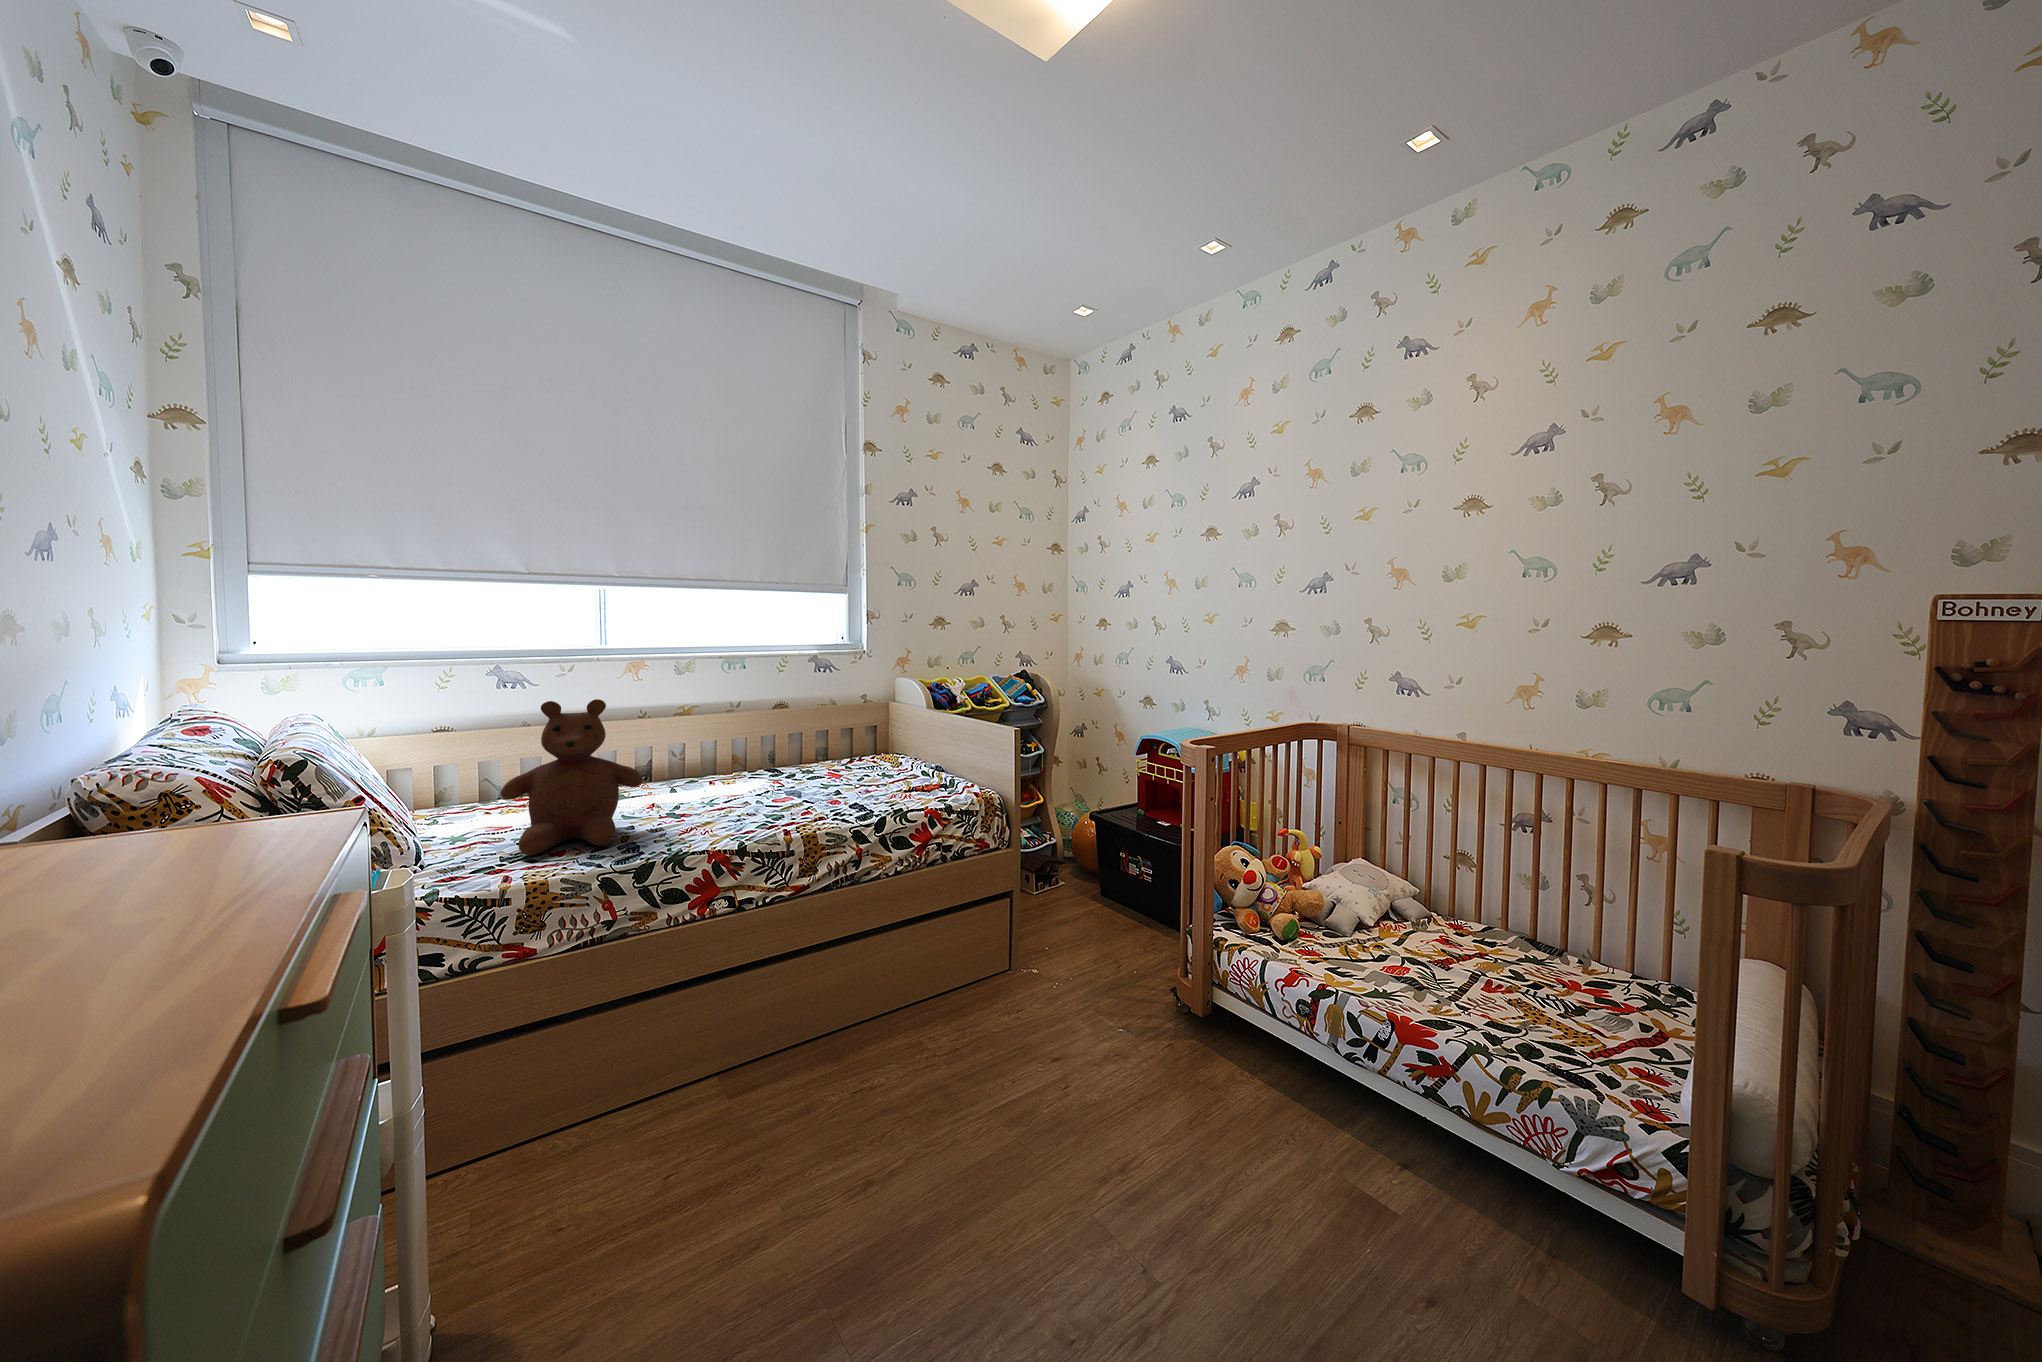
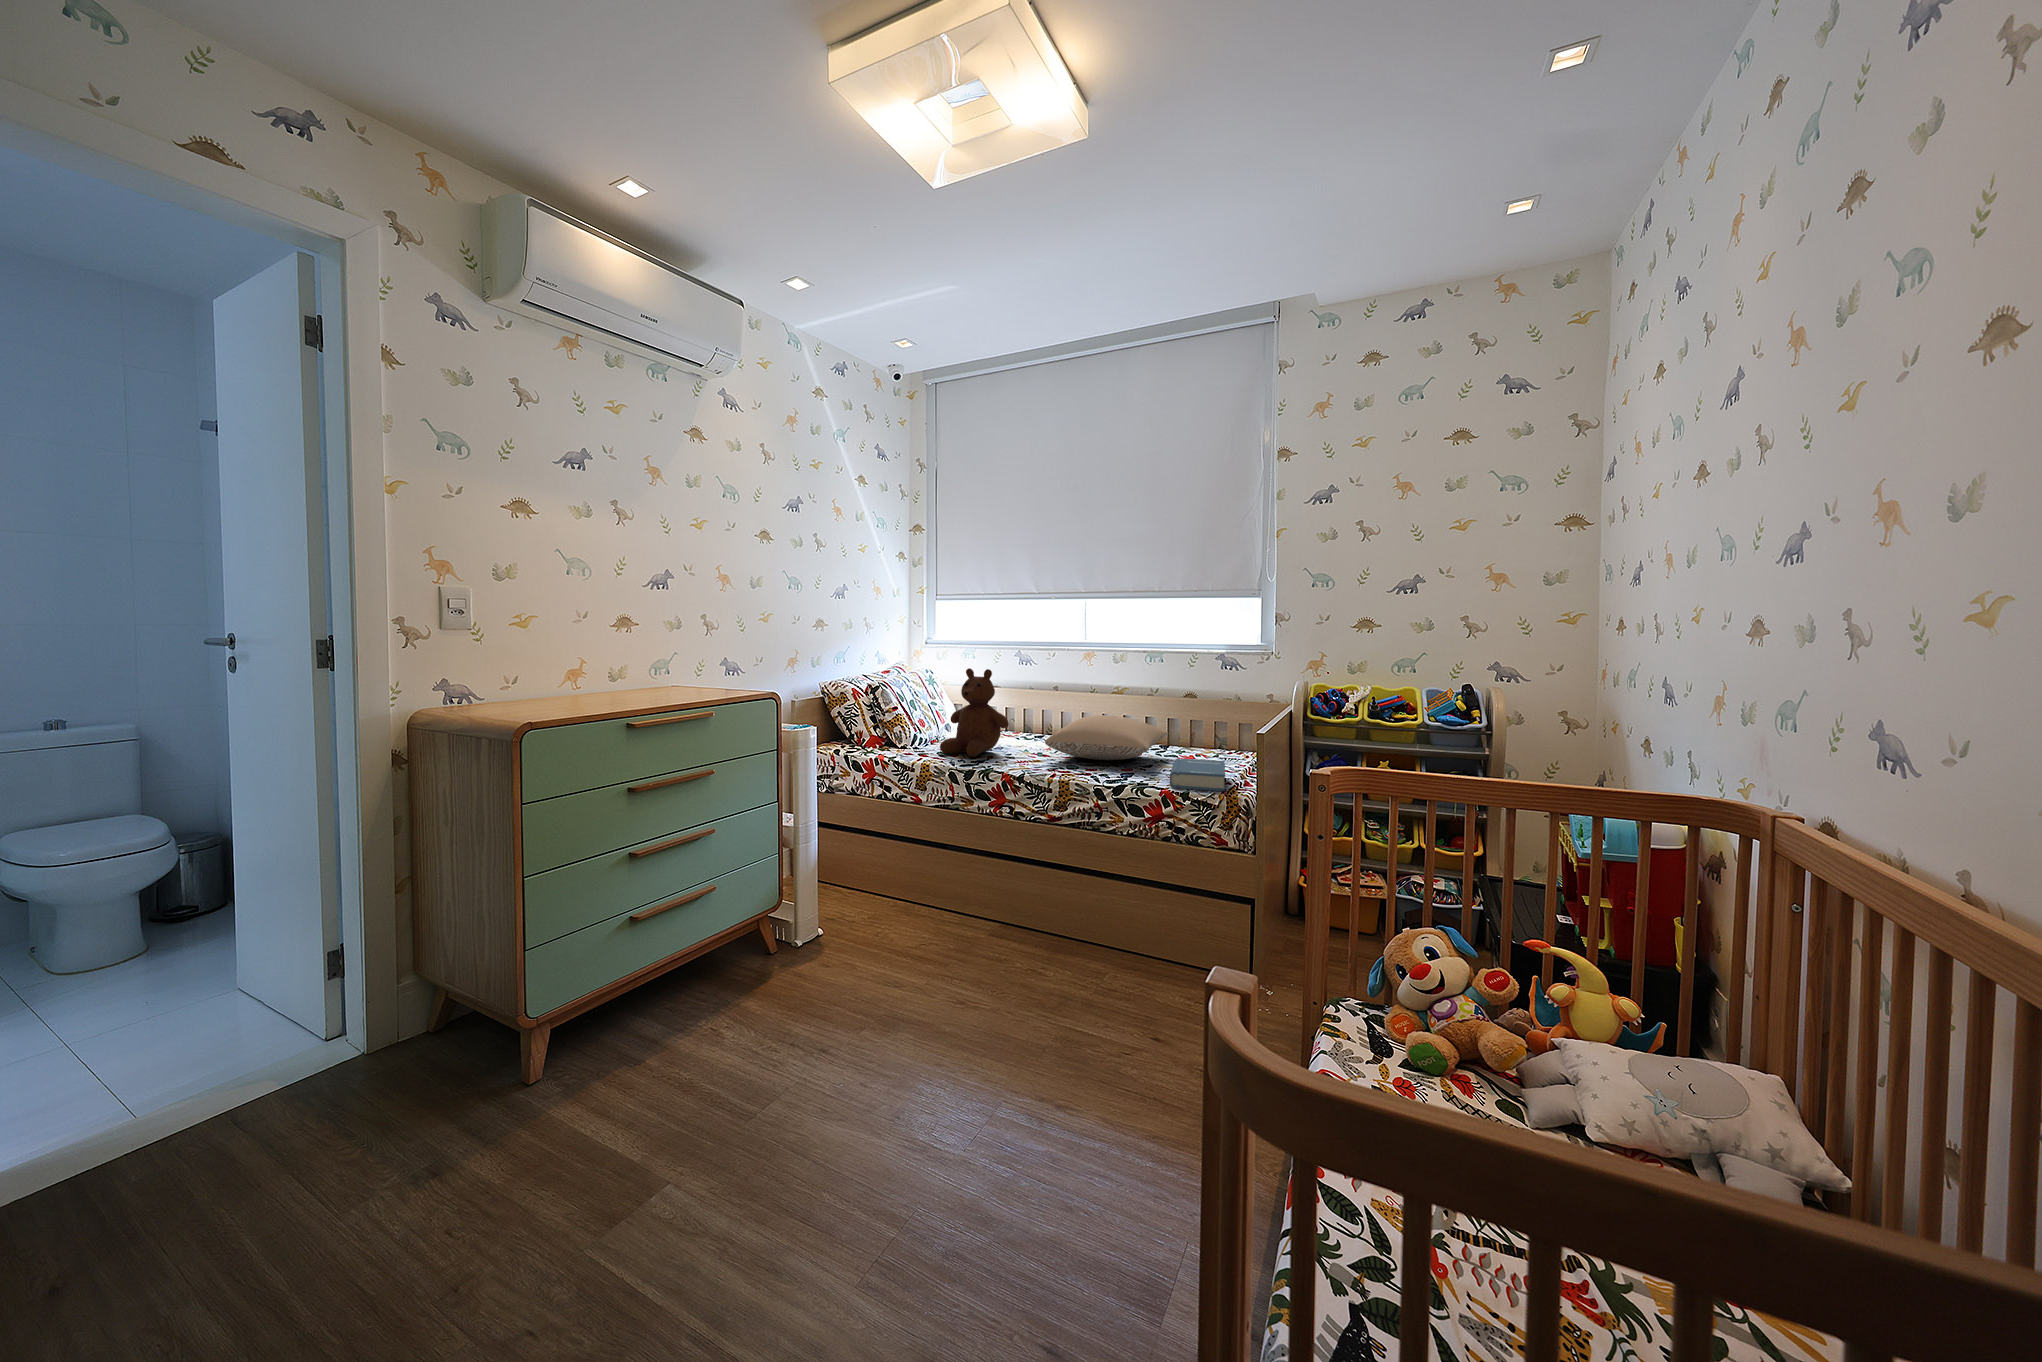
pillow: none [691,741,862,800] -> present [1045,715,1168,760]
hardback book: none [883,766,971,805] -> present [1170,758,1225,791]

